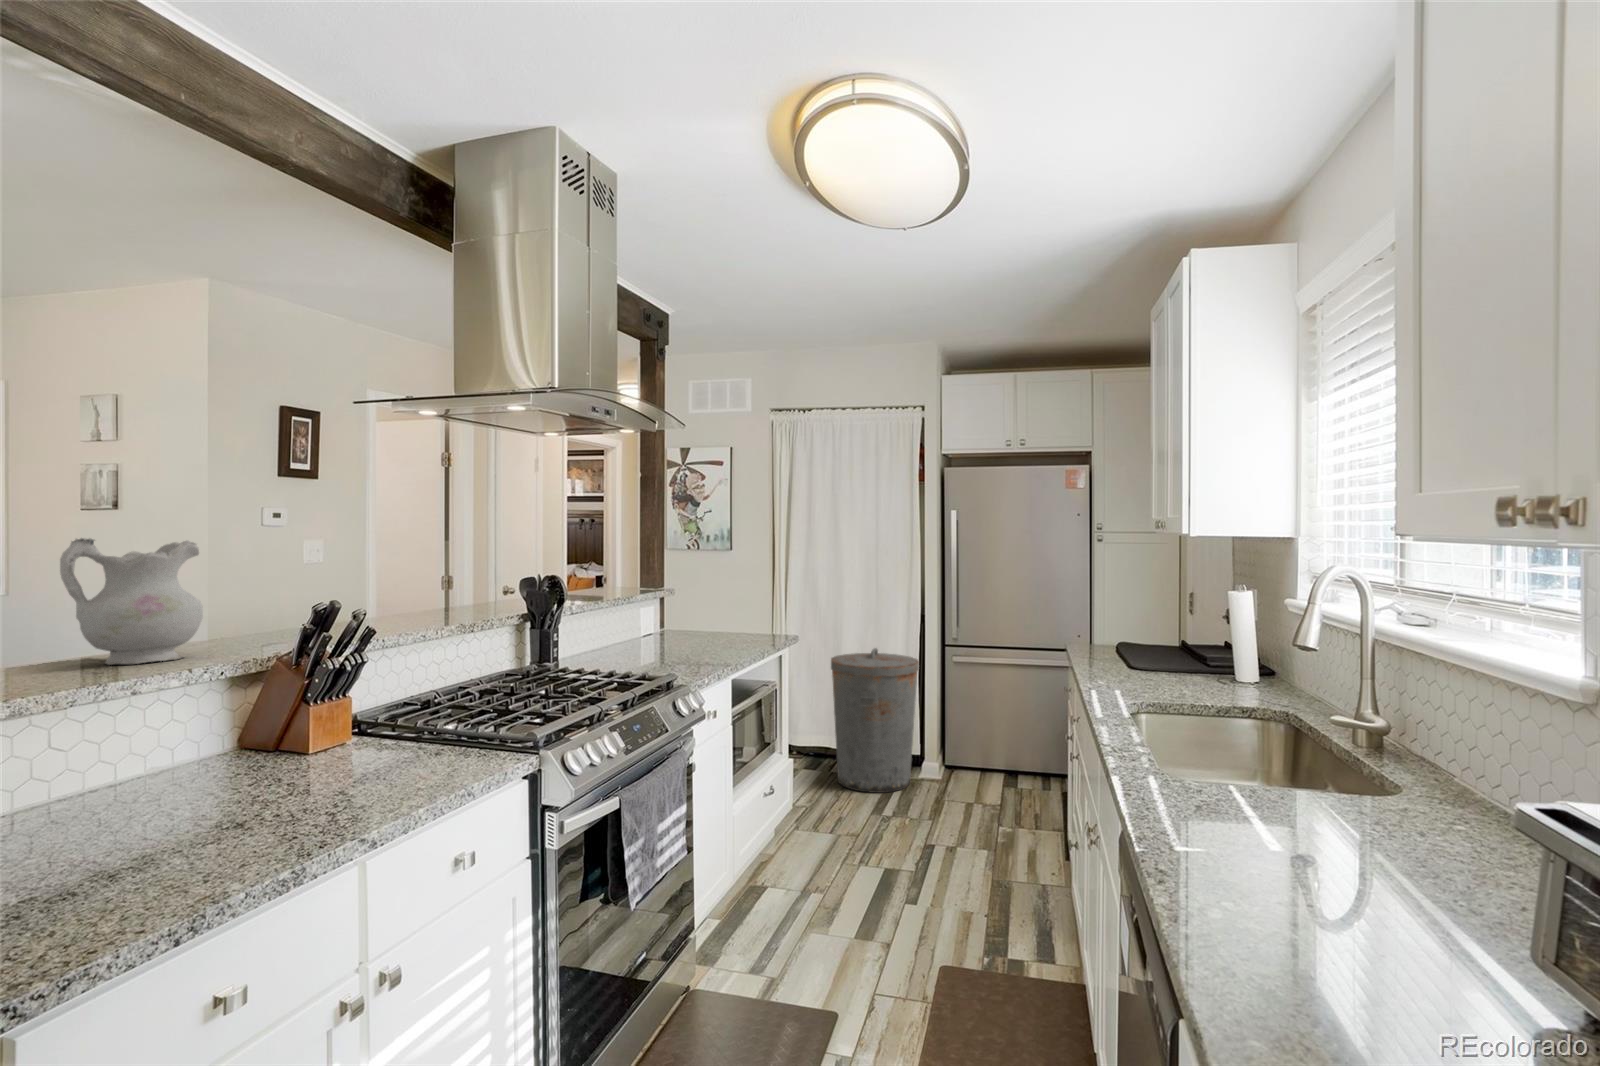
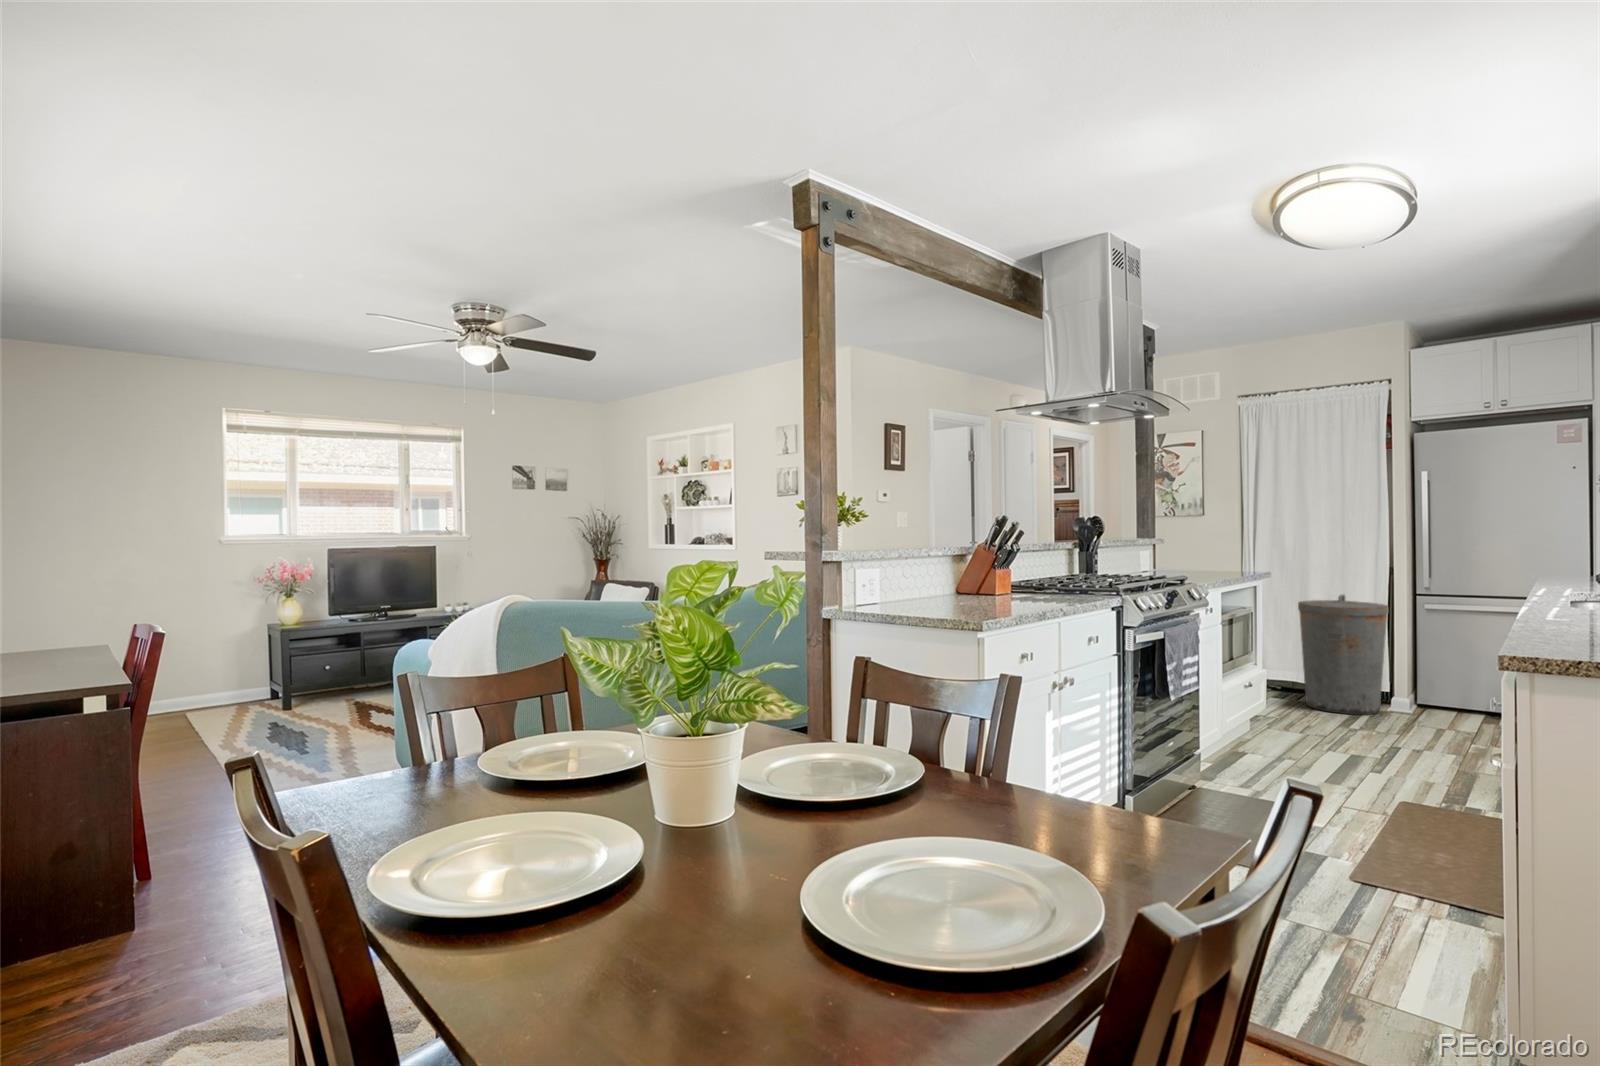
ceramic pitcher: present [60,538,203,665] -> none [904,495,952,551]

